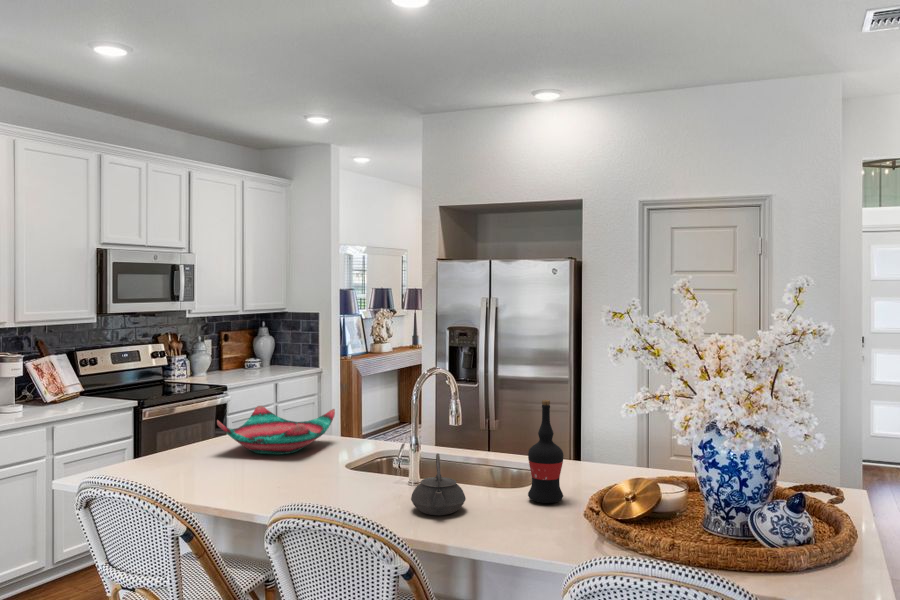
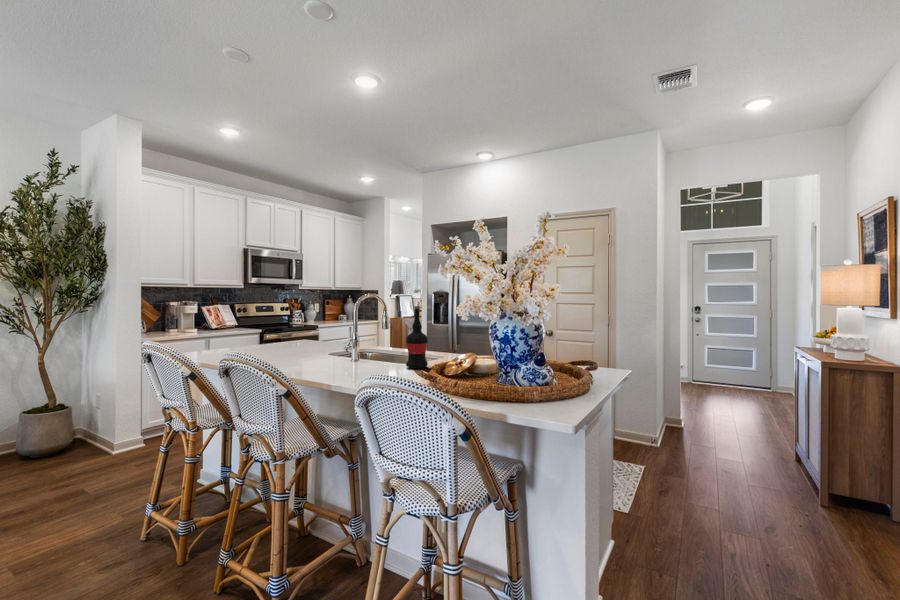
decorative bowl: present [217,406,335,455] -> none [265,325,338,349]
teapot: present [411,453,466,515] -> none [330,336,364,371]

